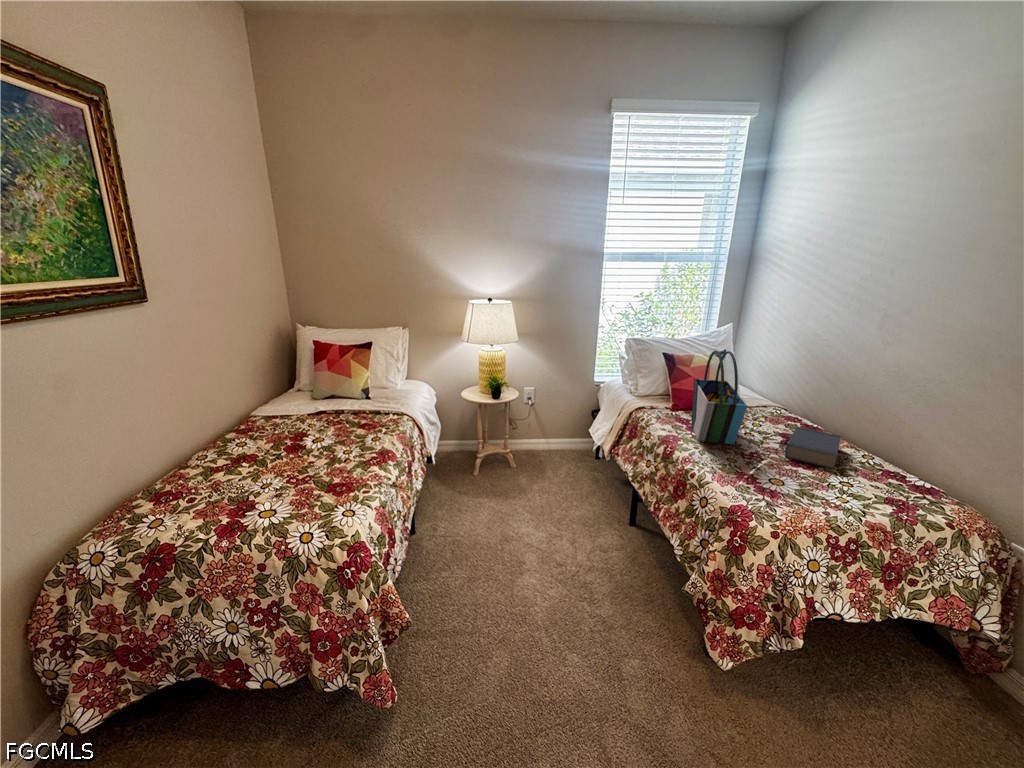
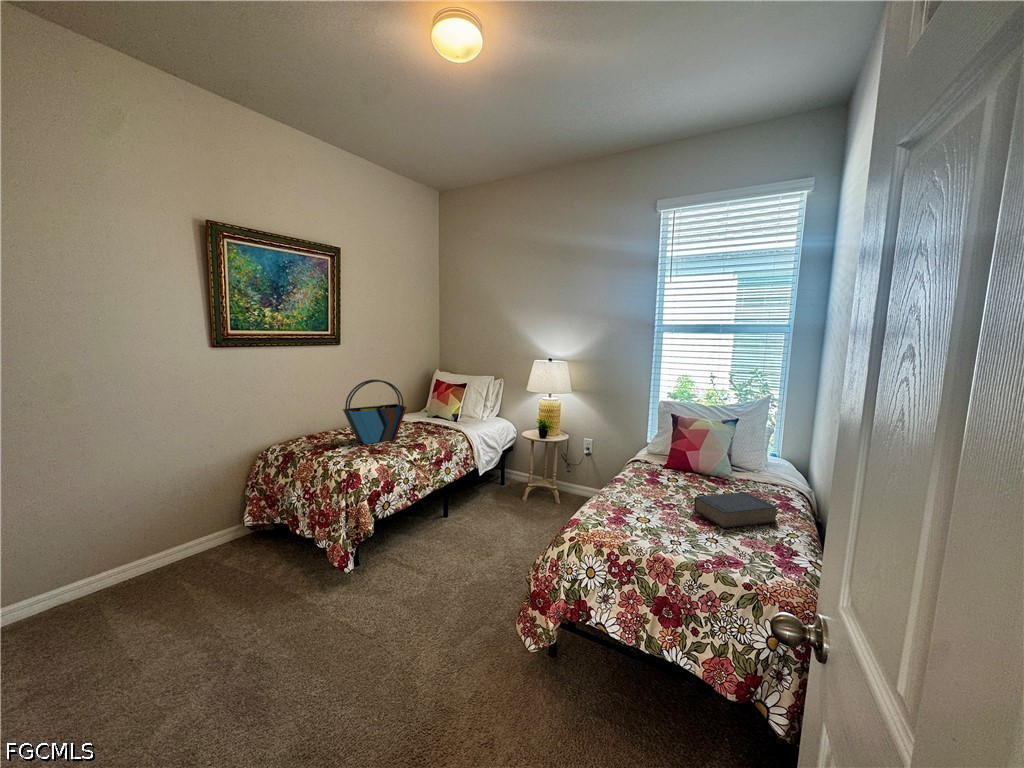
tote bag: present [691,350,747,444] -> present [343,380,407,444]

